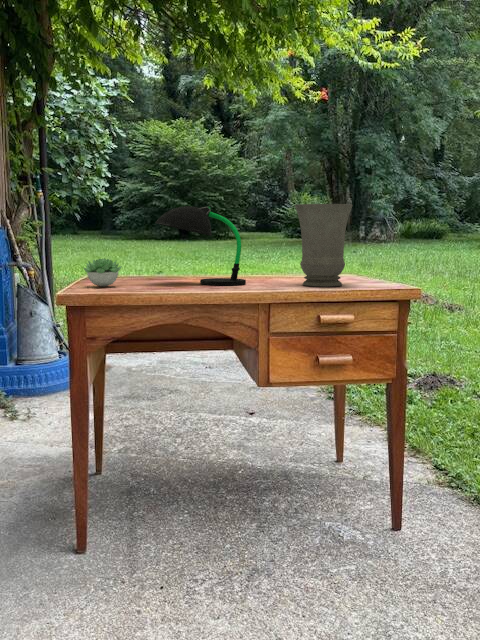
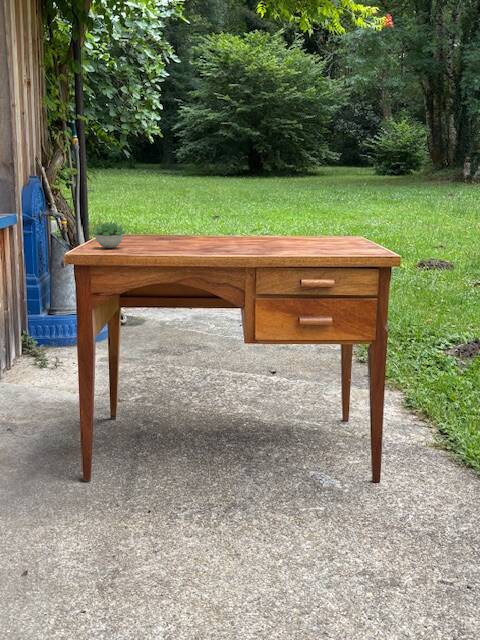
vase: present [295,204,352,287] -> none [286,175,340,253]
desk lamp: present [155,205,246,286] -> none [158,173,242,249]

